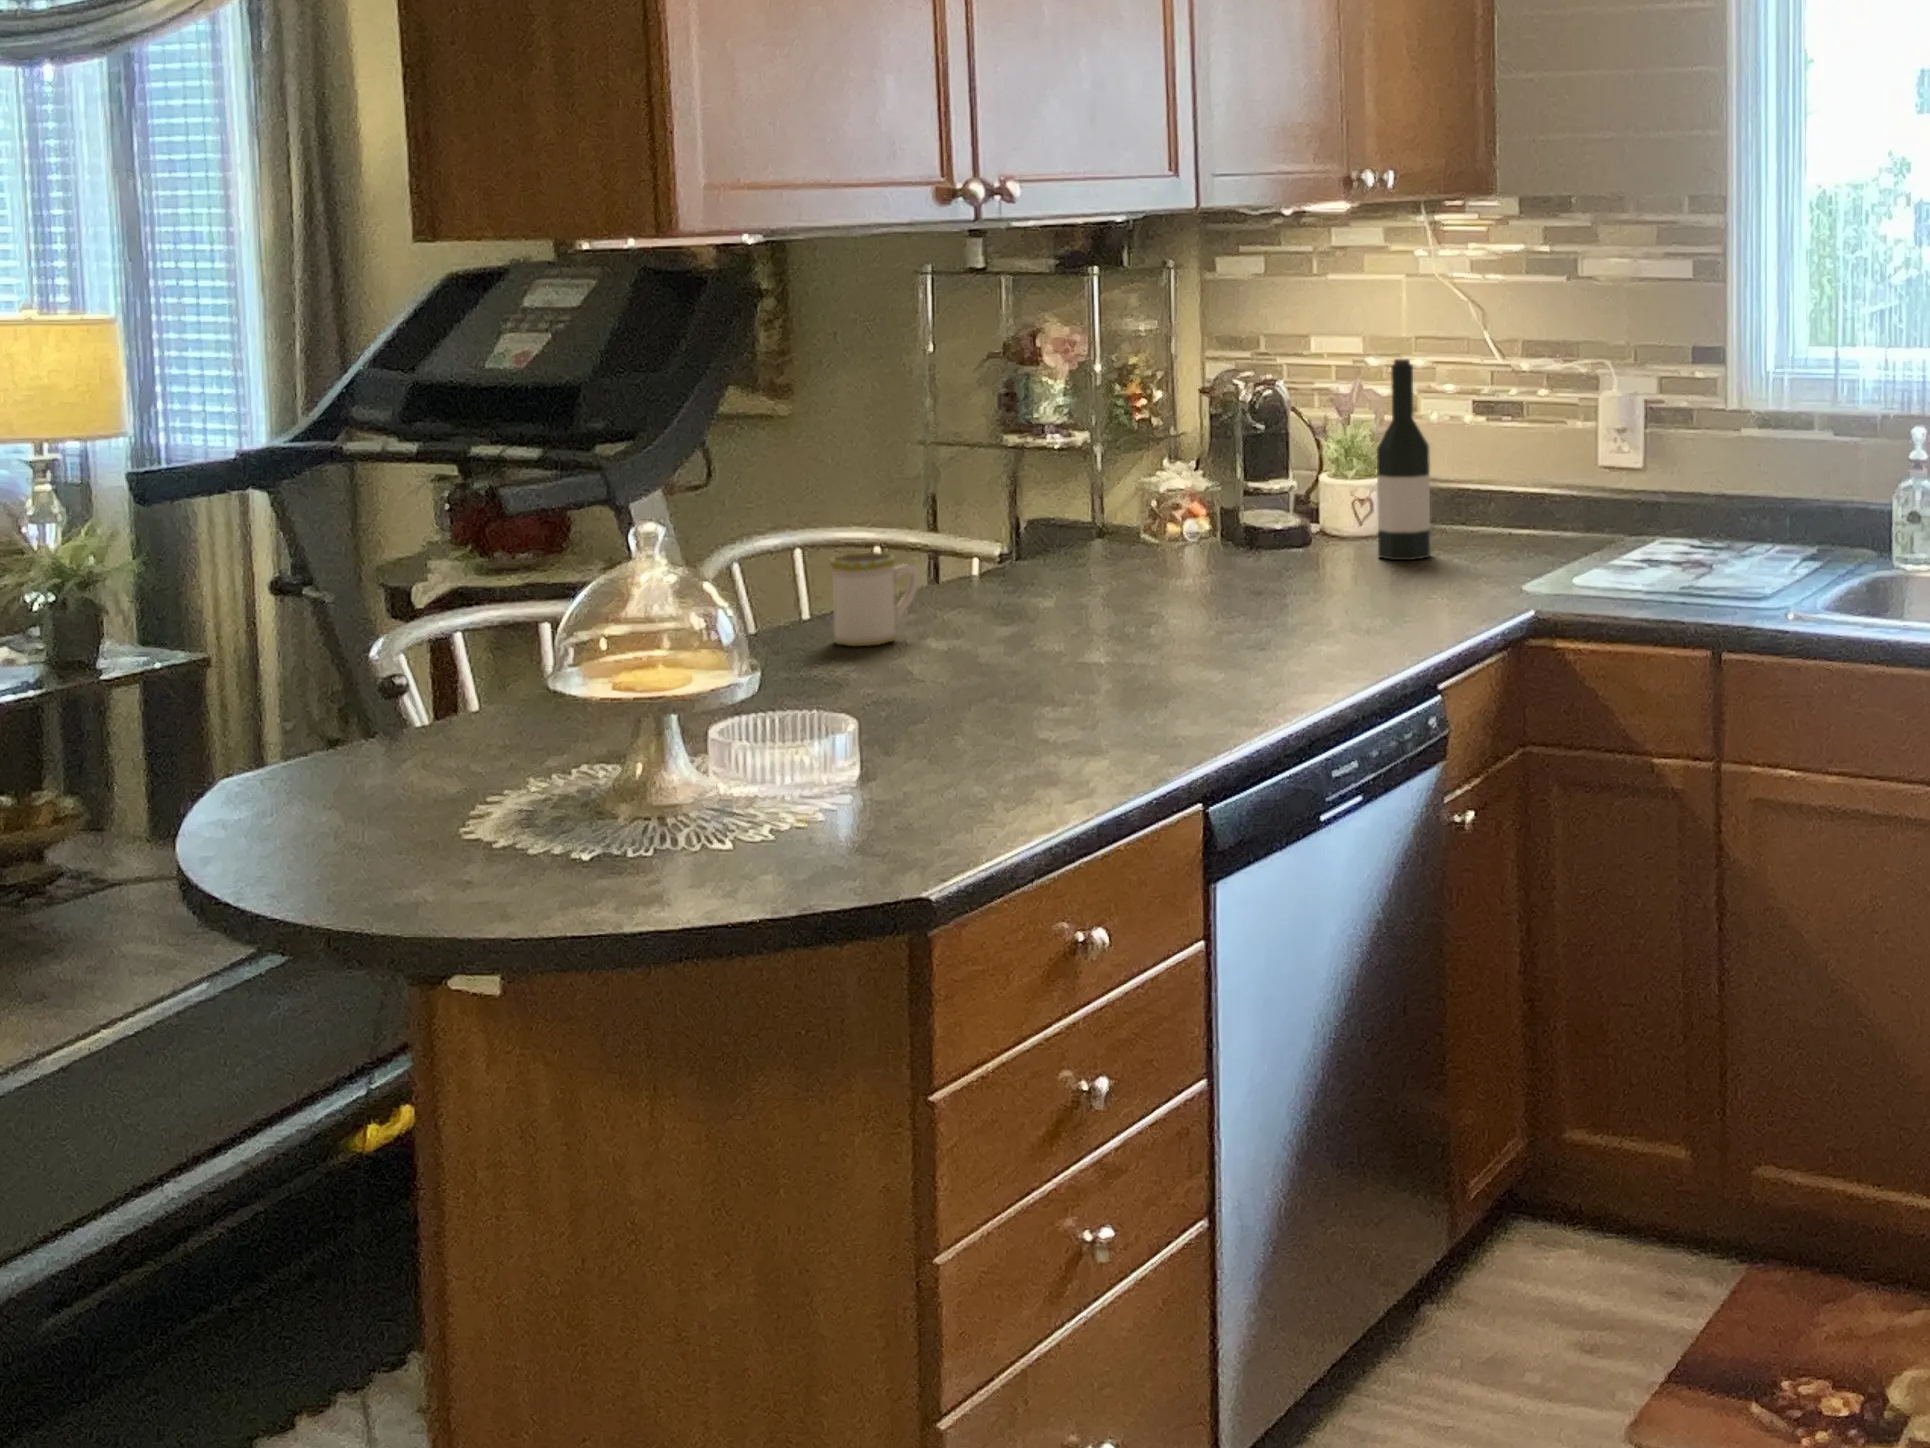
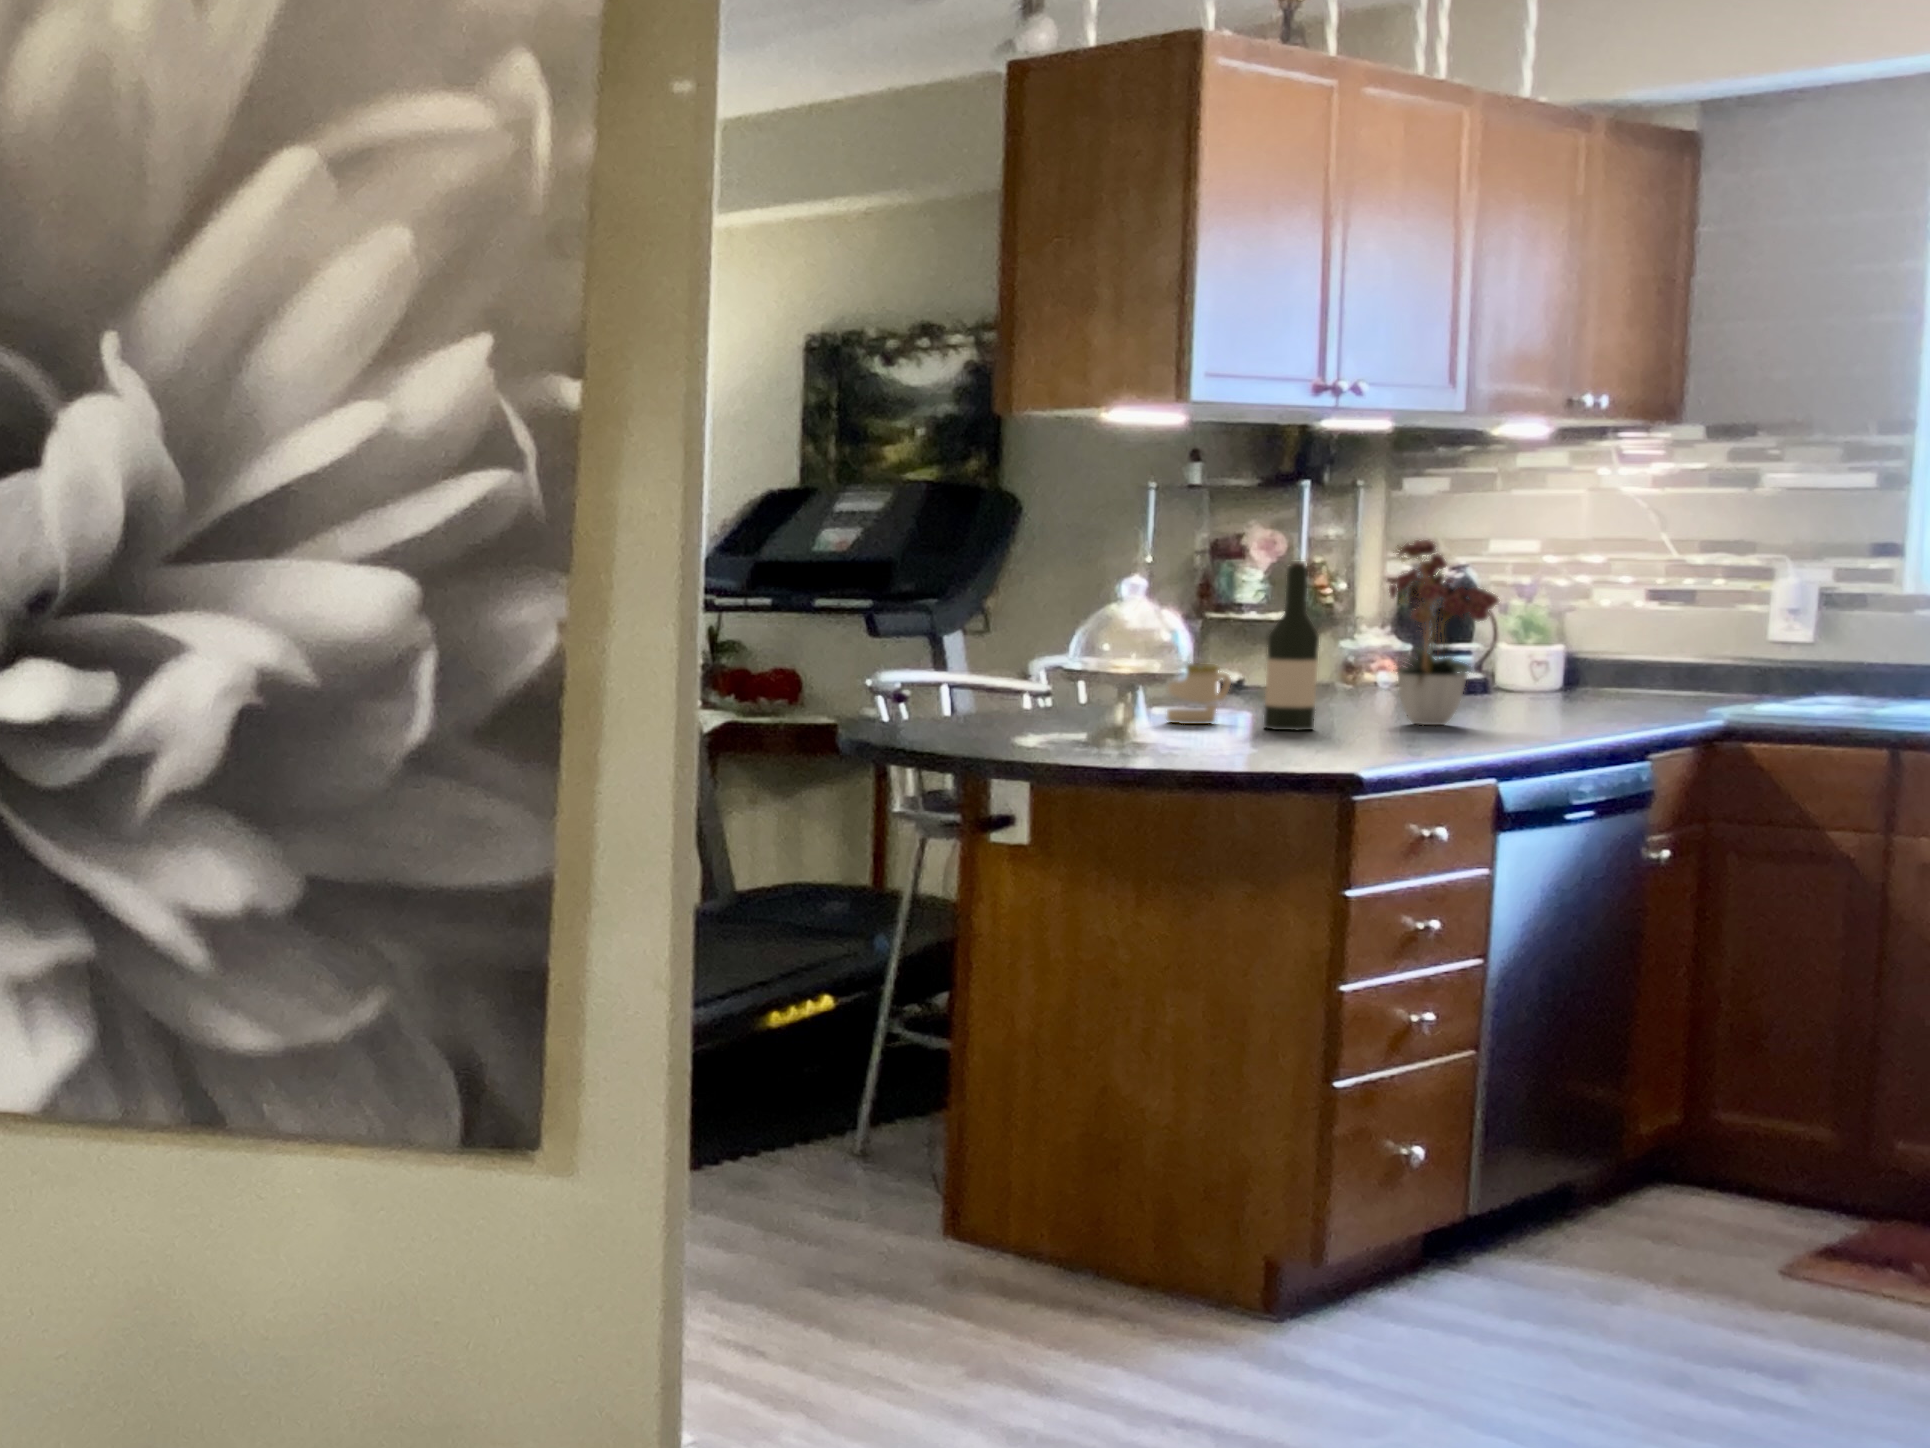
flower arrangement: none [1096,357,1263,628] -> present [1389,540,1499,725]
wine bottle: present [1377,359,1431,560] -> present [1264,561,1319,731]

